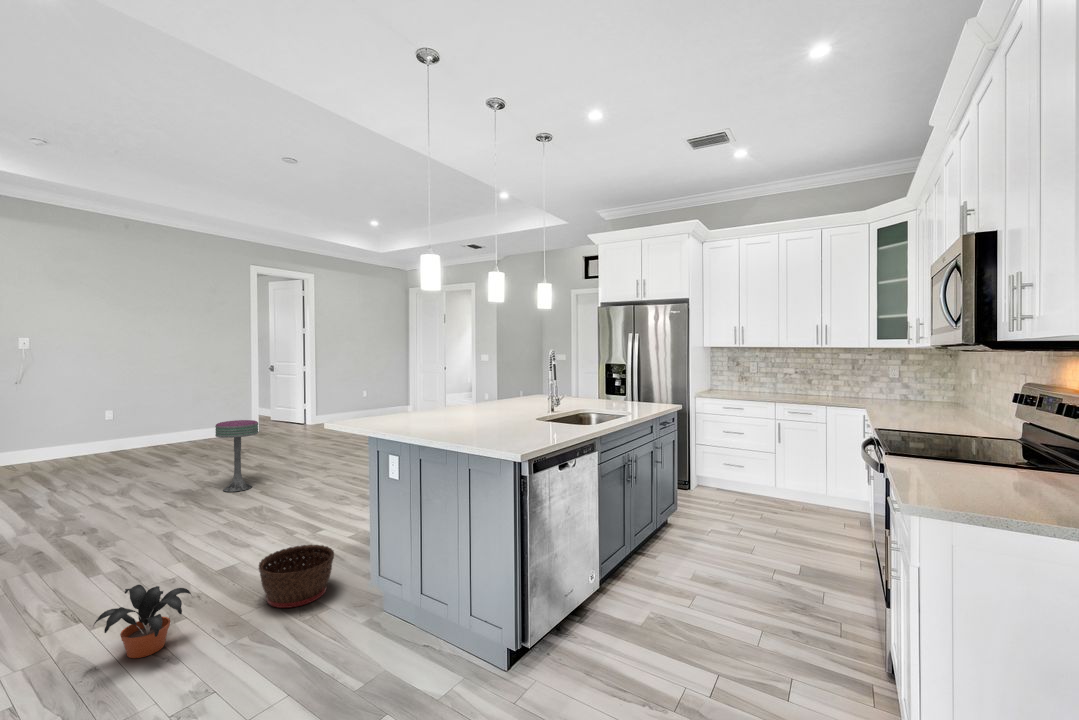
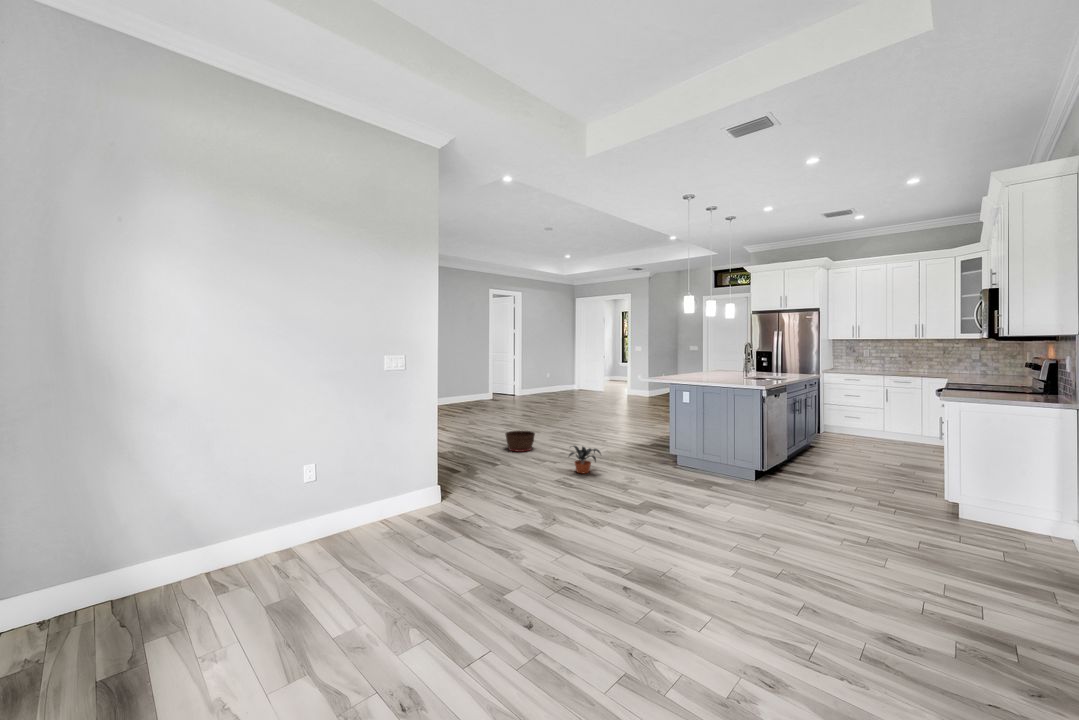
bar stool: present [215,420,258,492] -> none [517,386,539,427]
basket: present [259,545,334,608] -> present [505,431,535,452]

